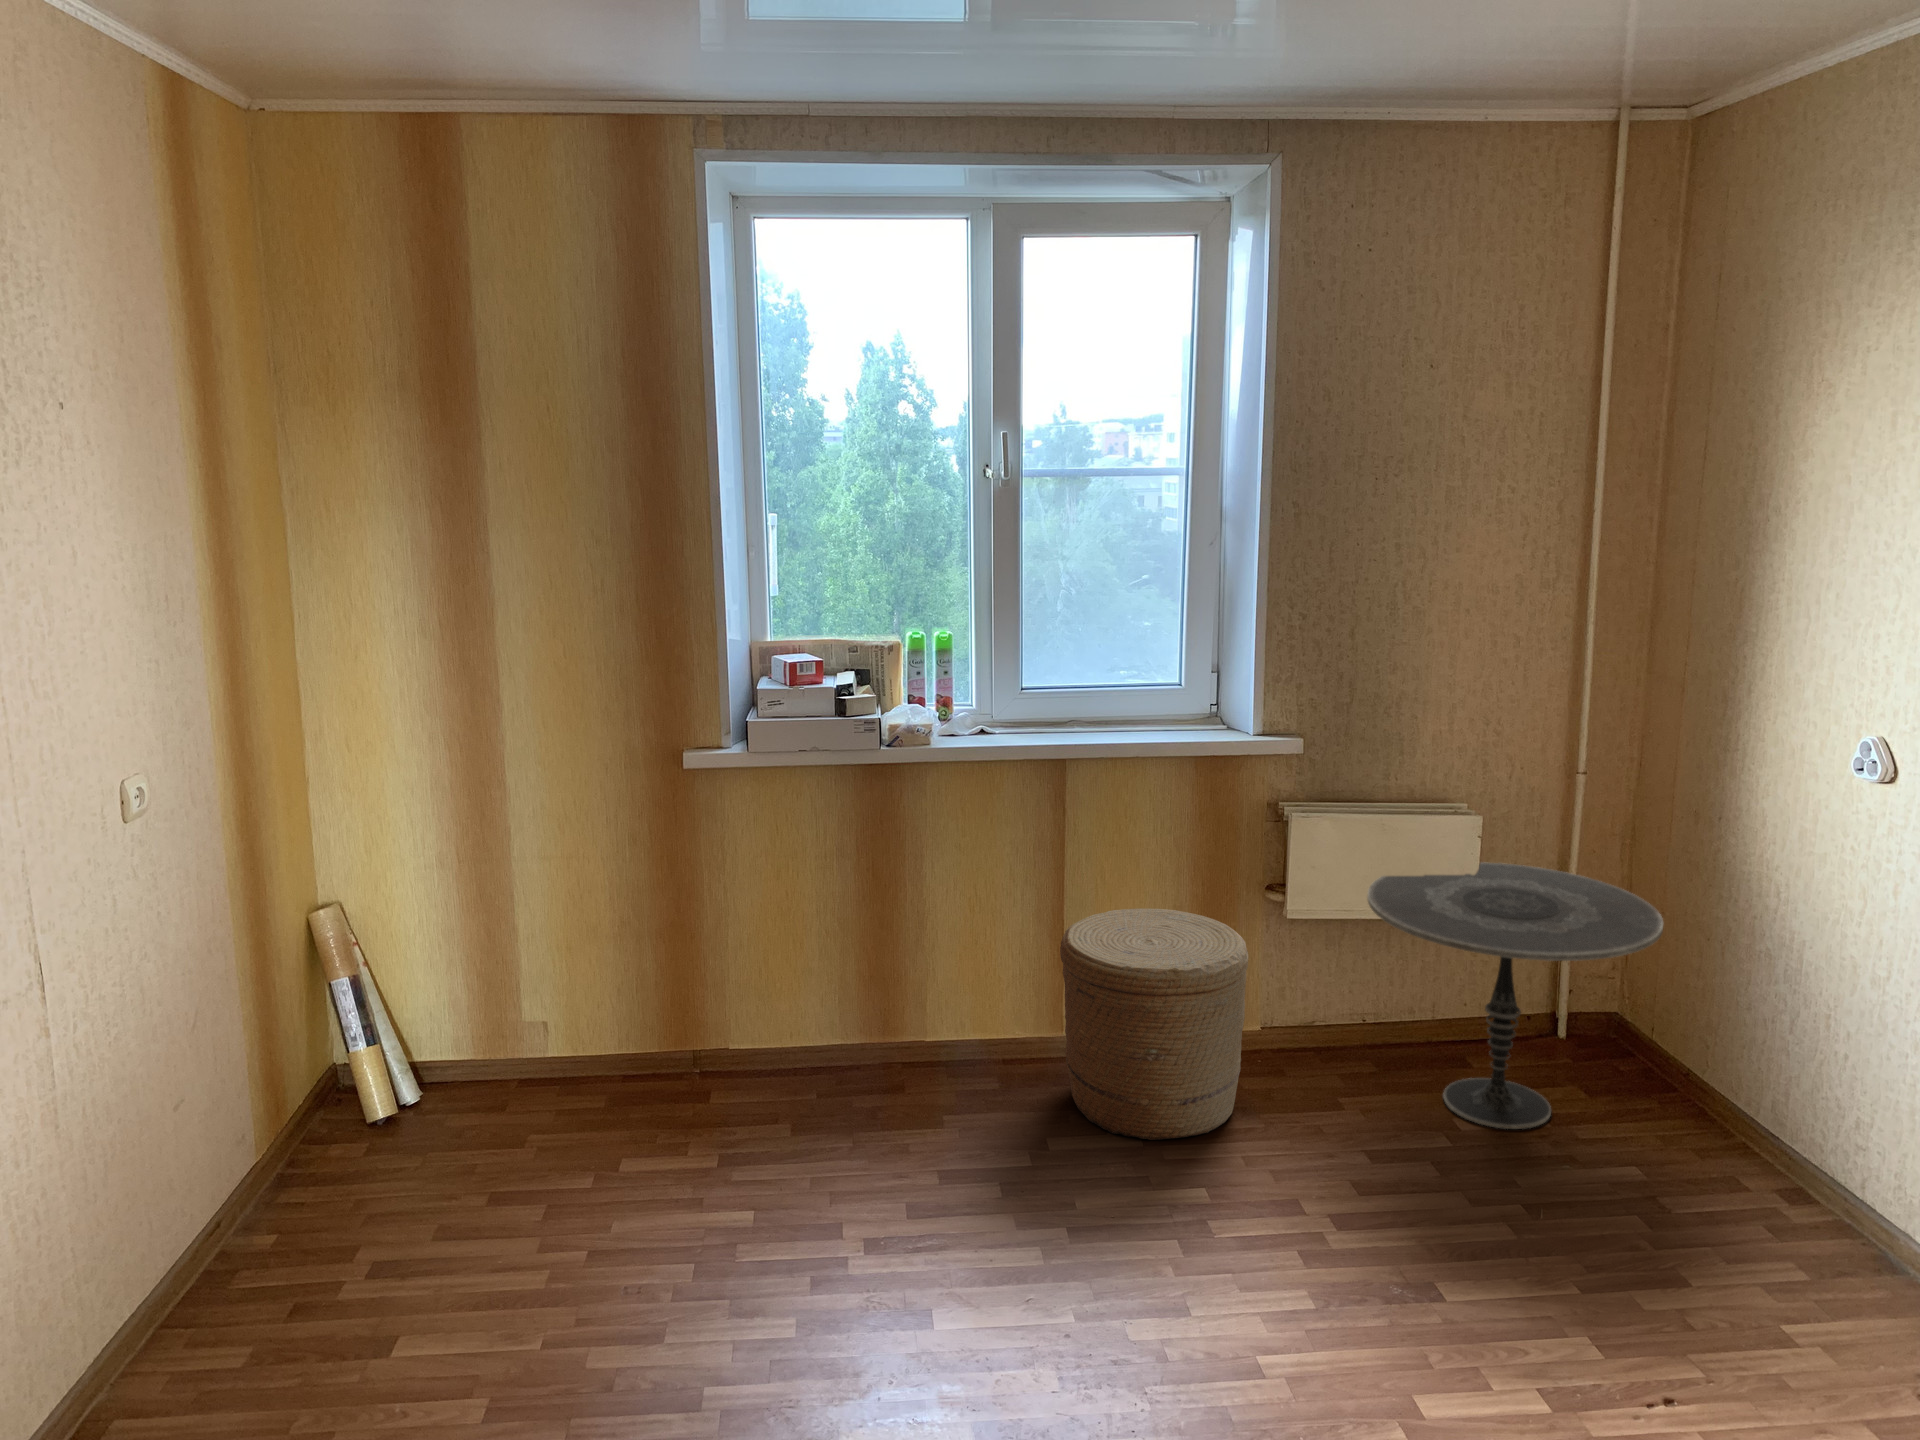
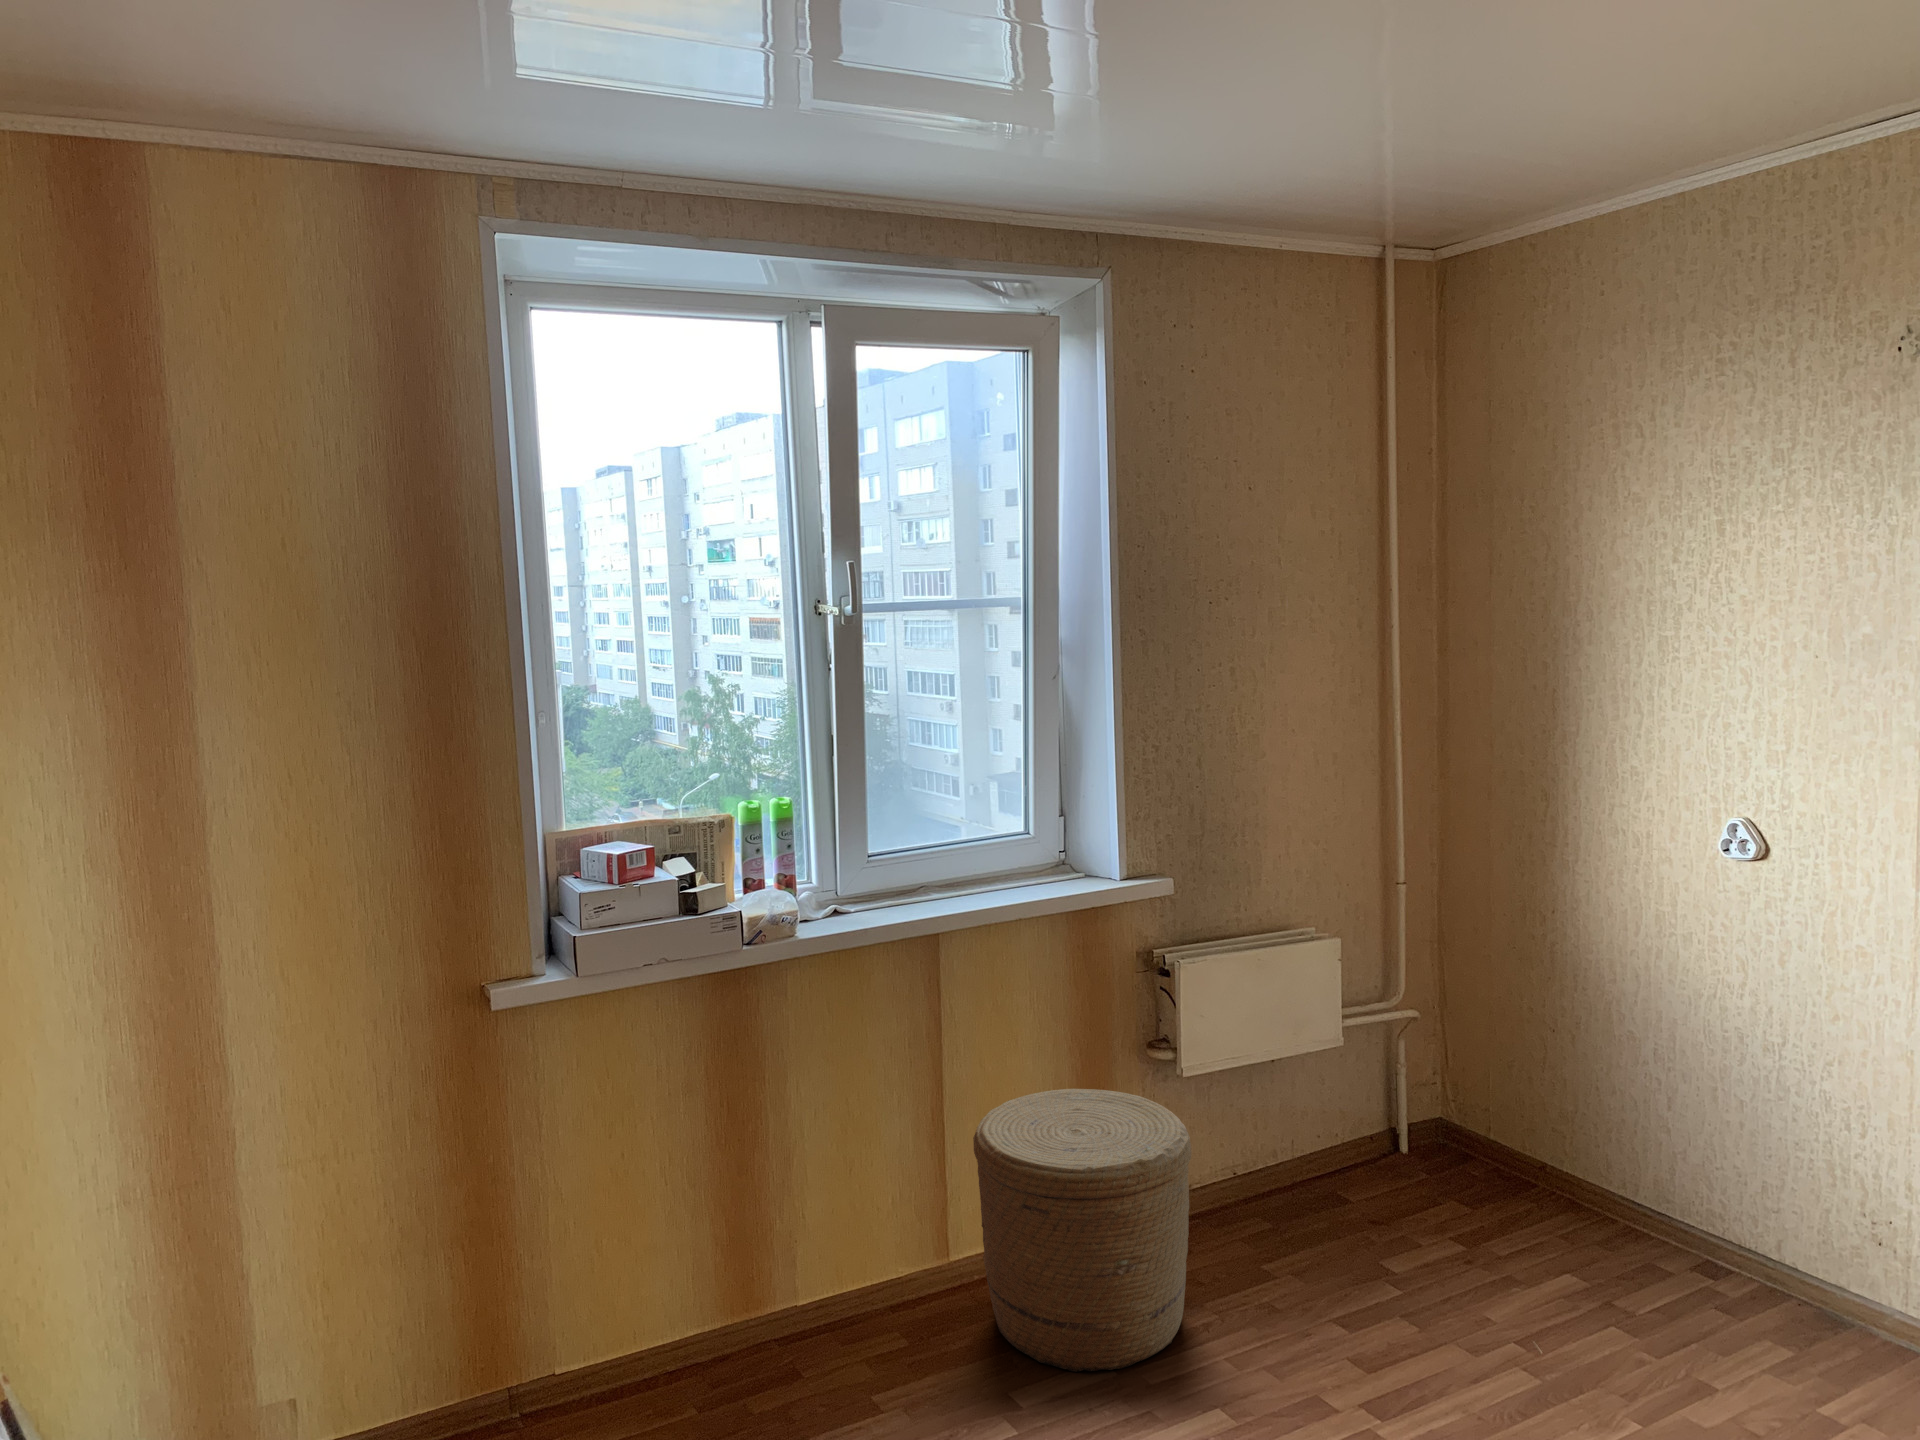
side table: present [1367,862,1663,1129] -> none [1262,982,1558,1263]

